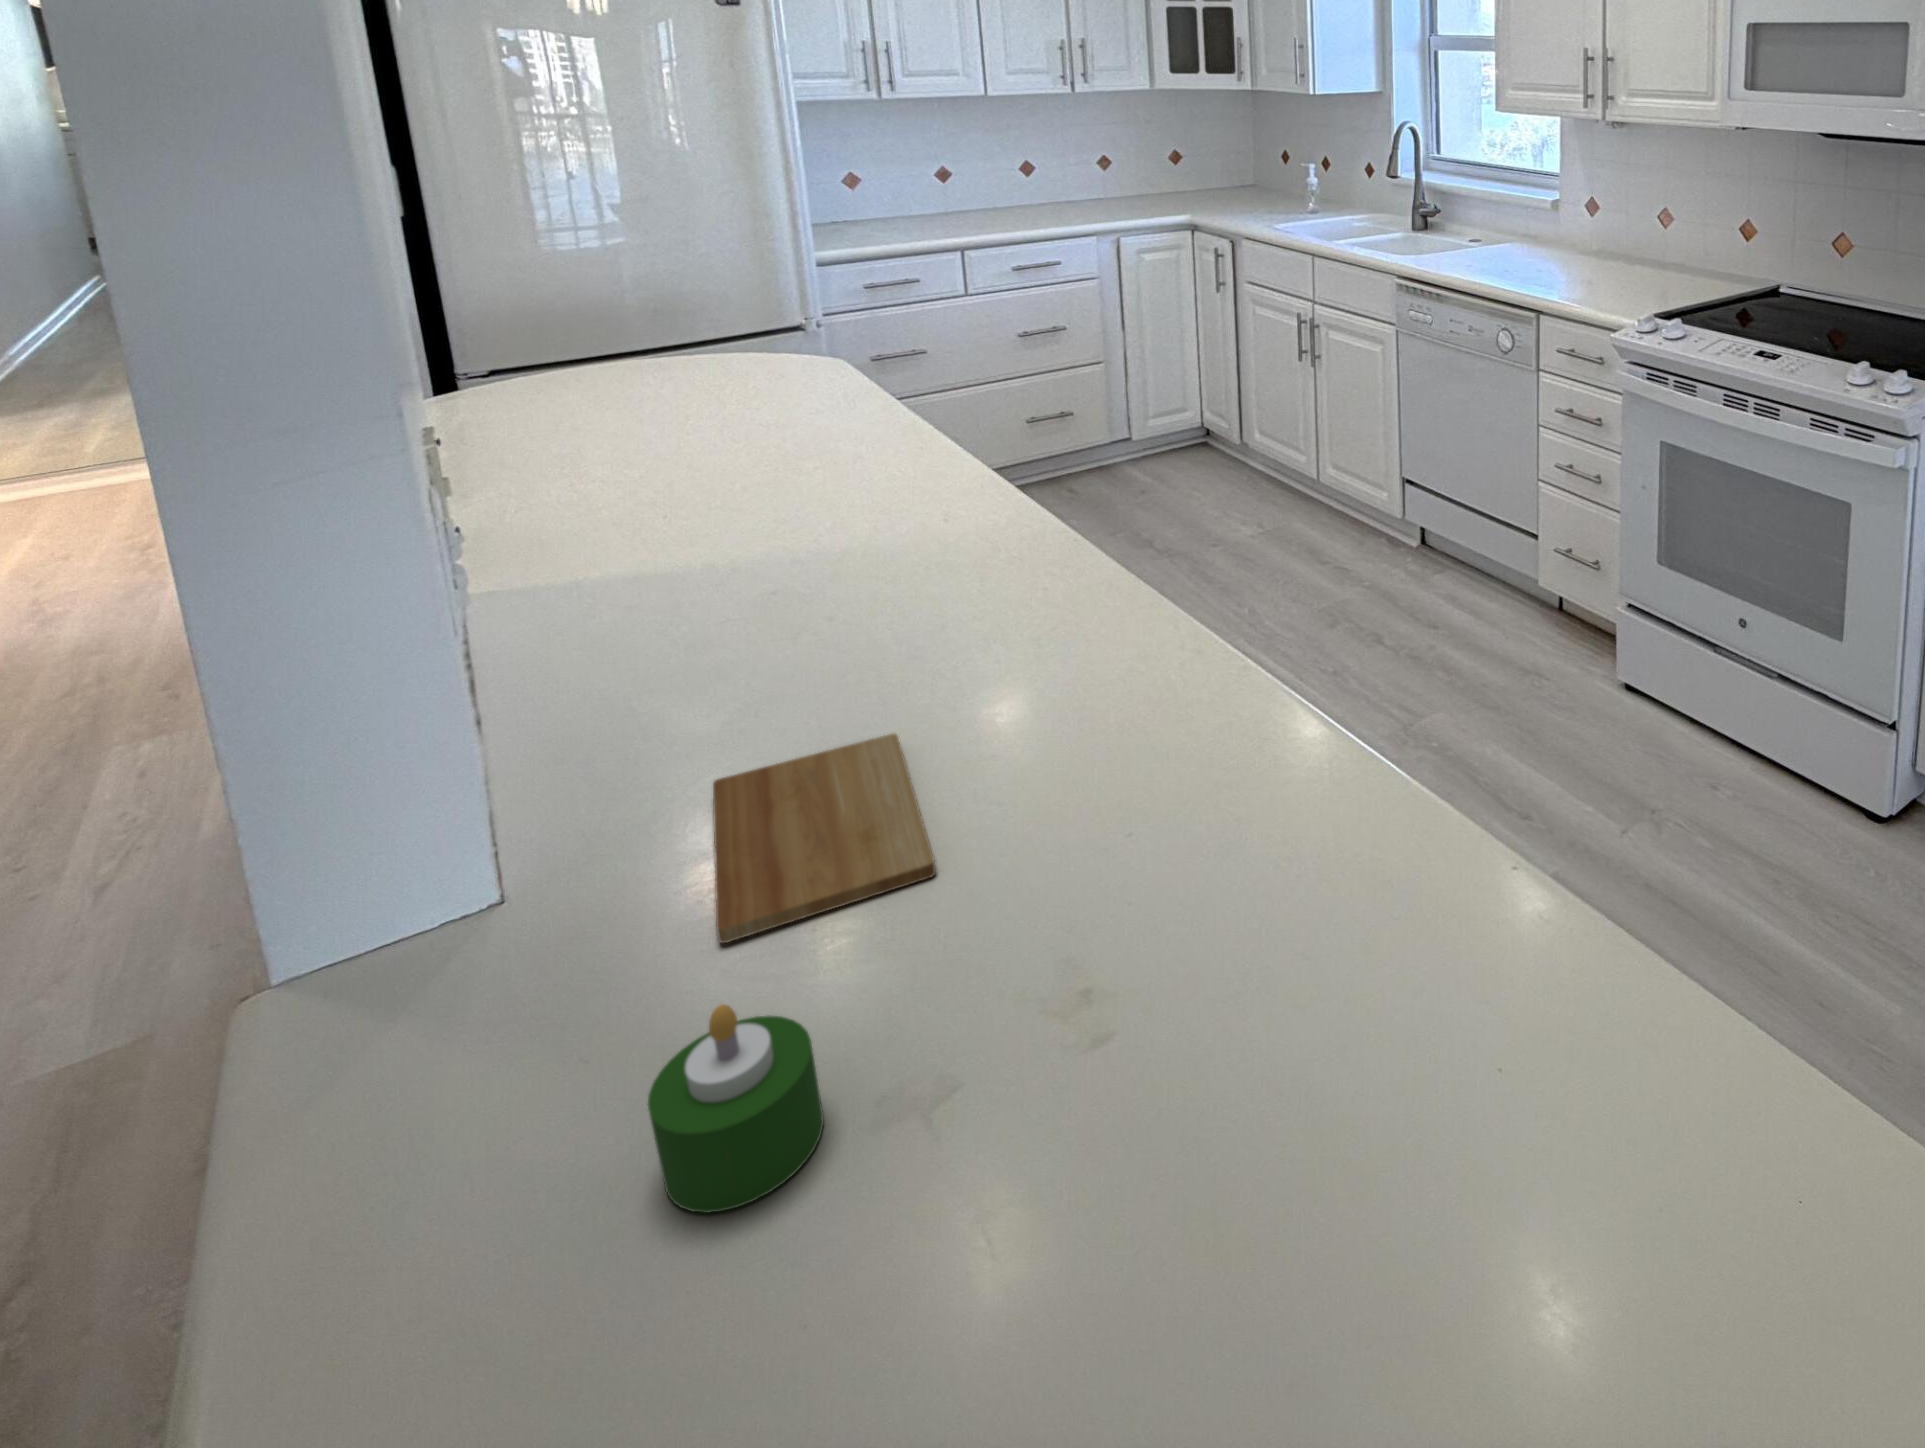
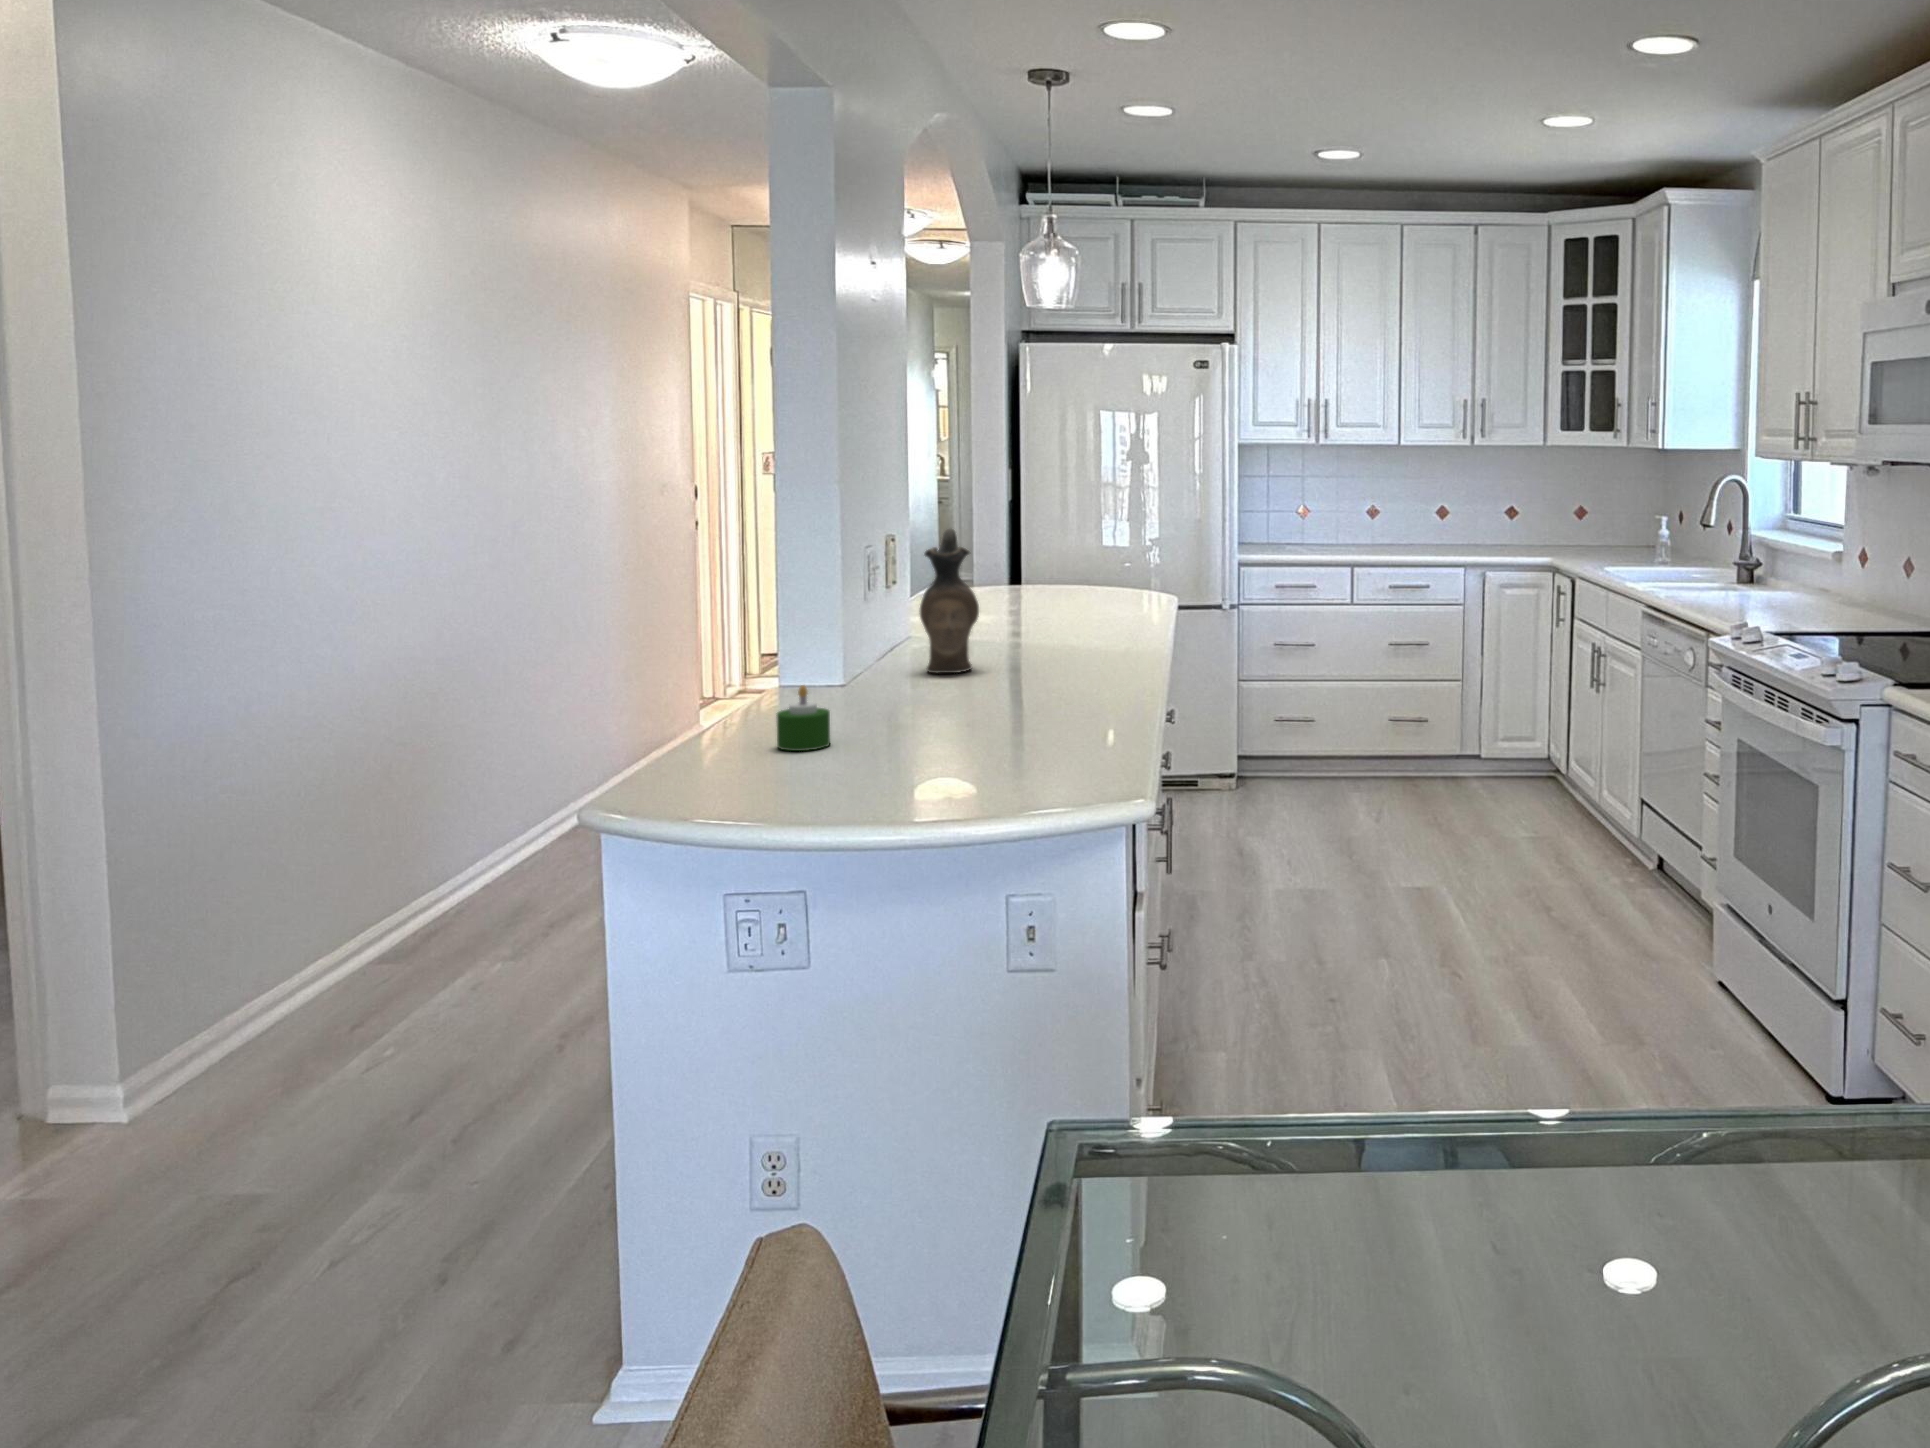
ceramic pitcher: none [633,359,783,652] -> present [920,529,979,673]
cutting board: present [713,734,936,943] -> none [844,693,962,723]

